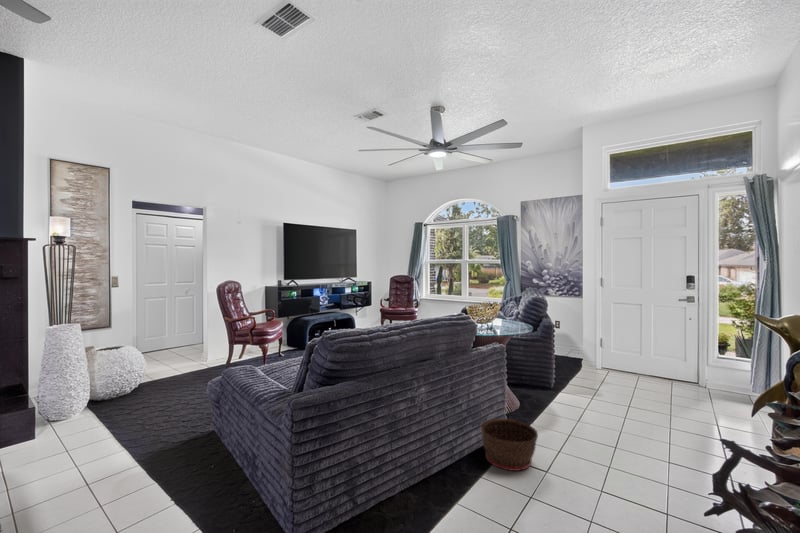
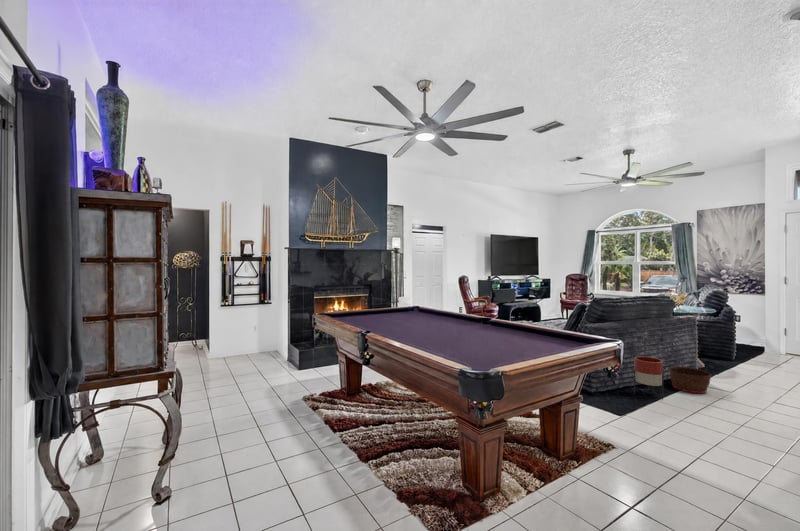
planter: none [421,419,467,506] -> present [634,356,663,399]

